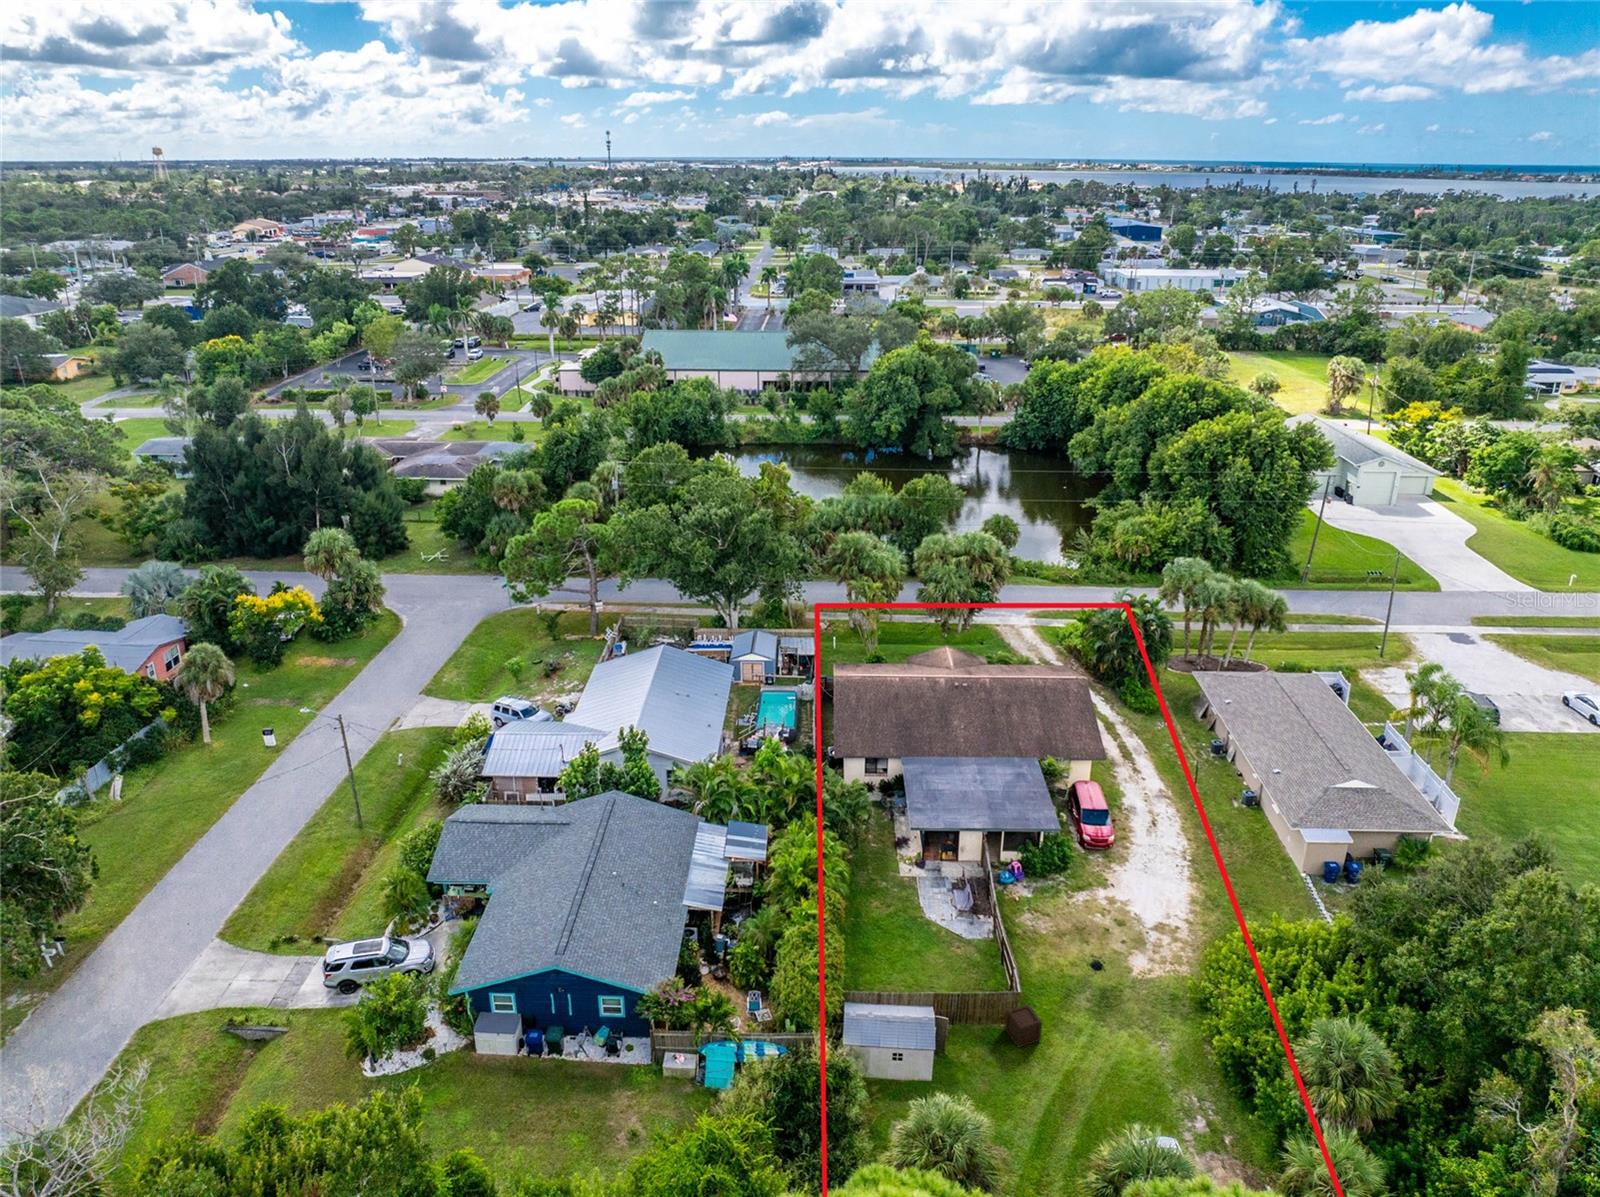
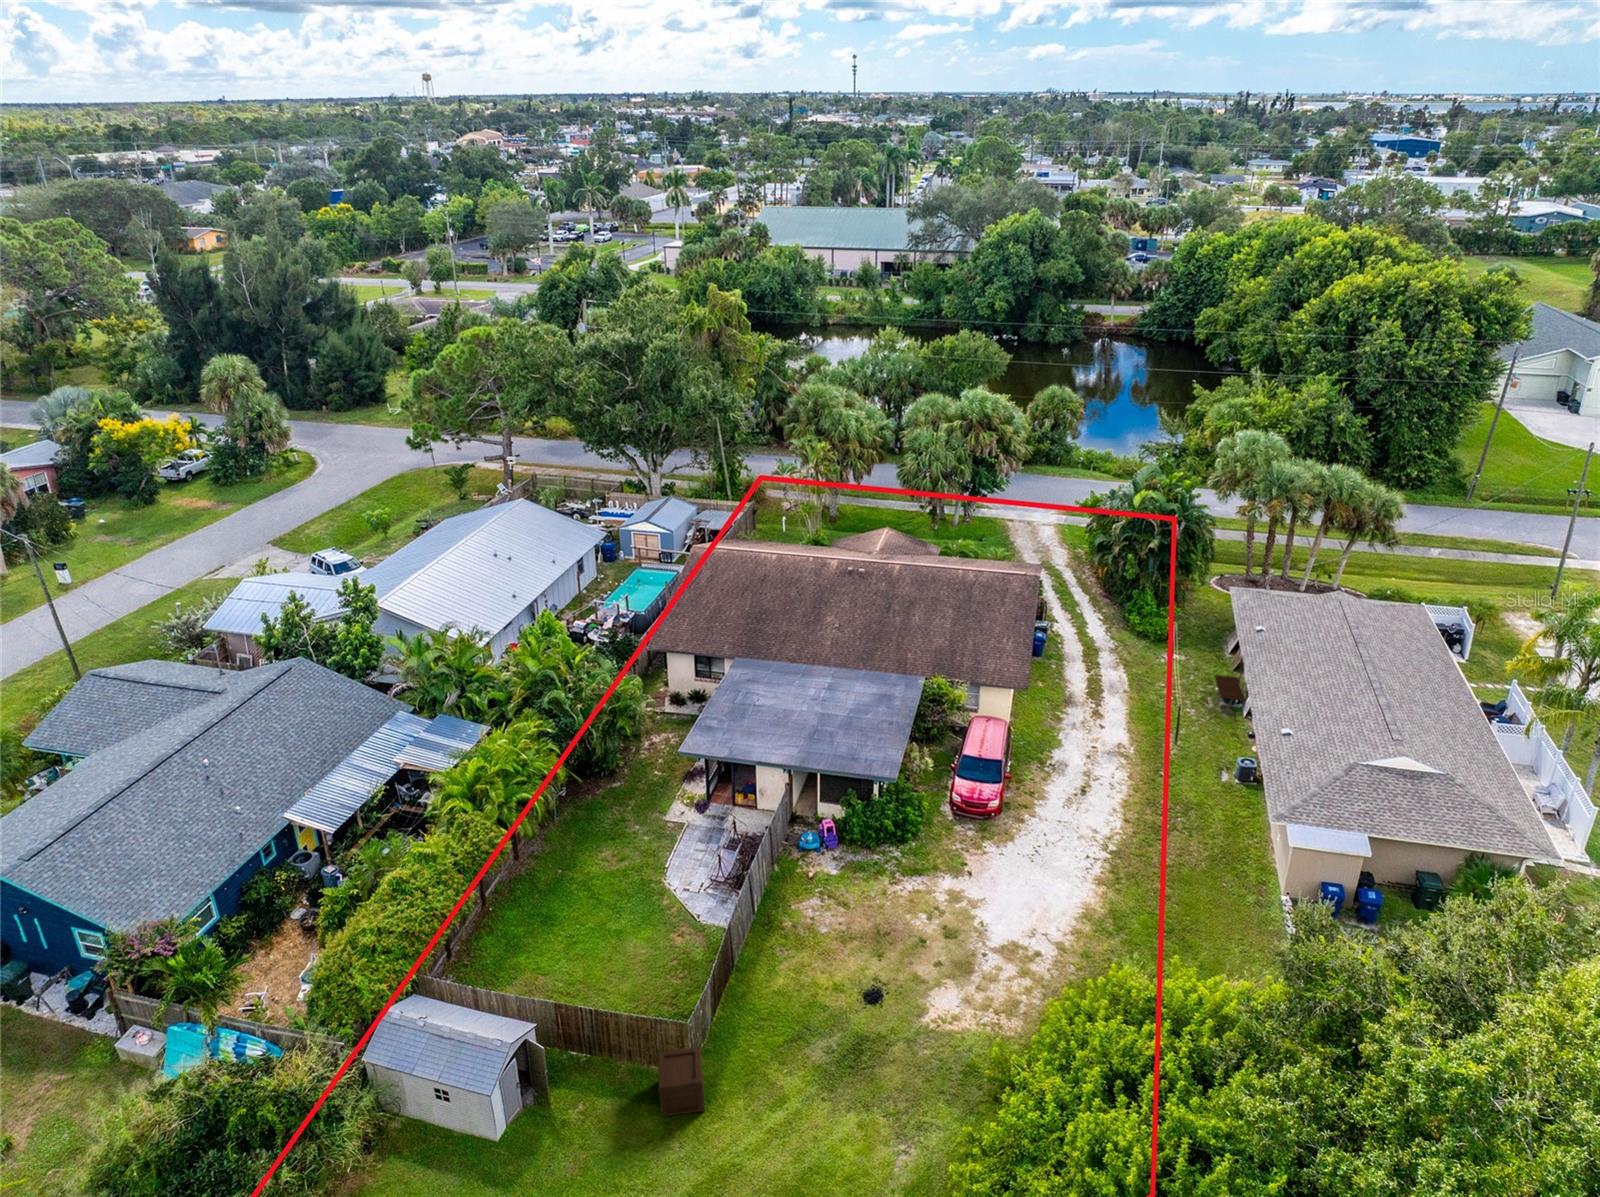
bench: none [1203,721,1233,762] -> present [1215,657,1247,716]

